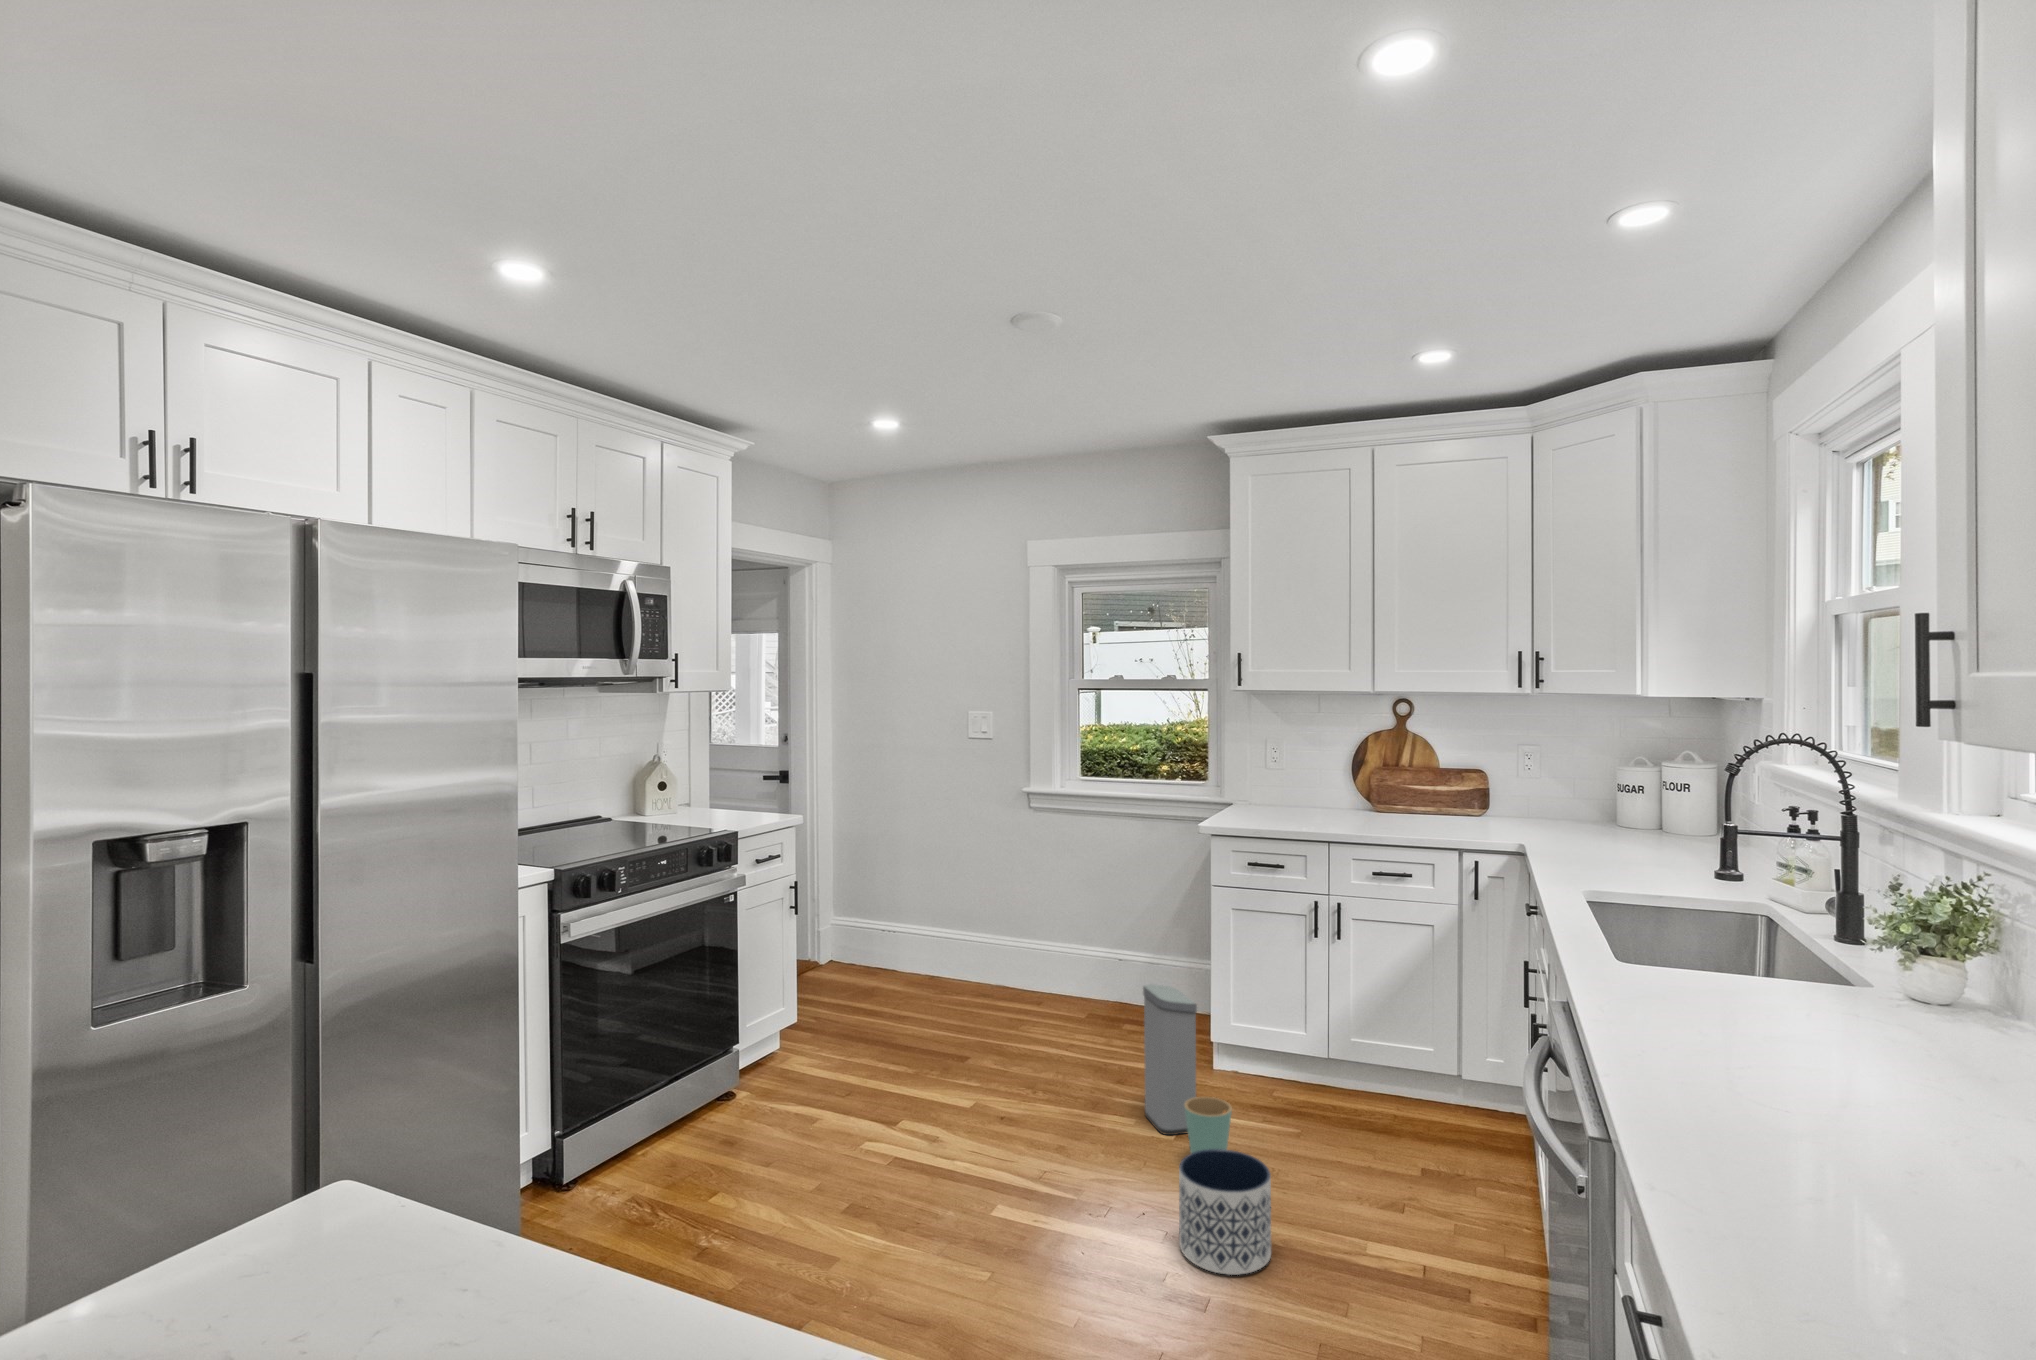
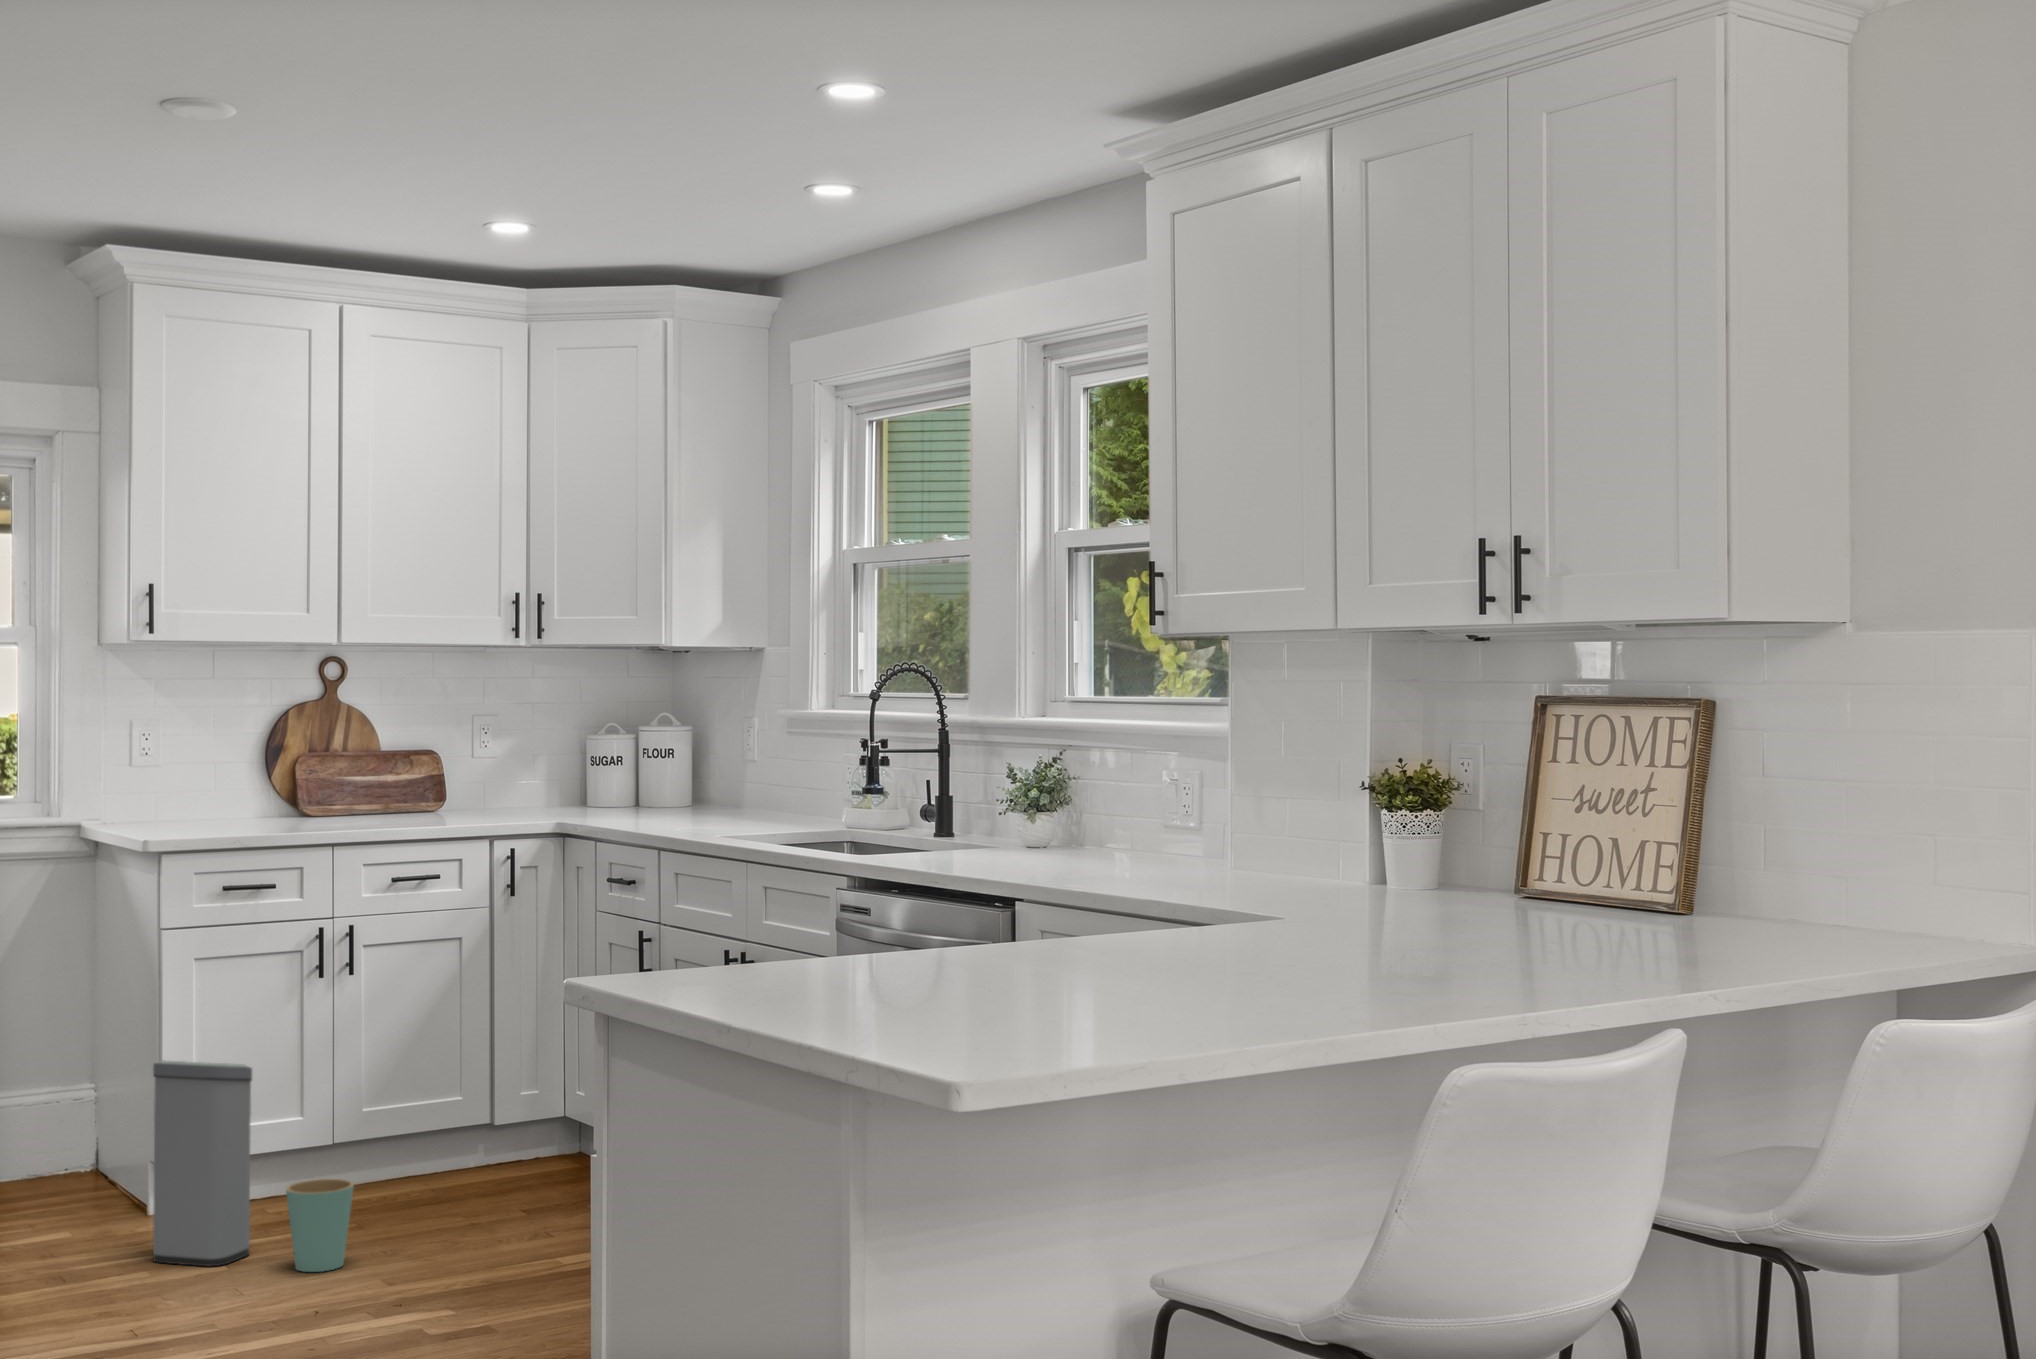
planter: present [1179,1149,1271,1275] -> none [406,1185,523,1315]

